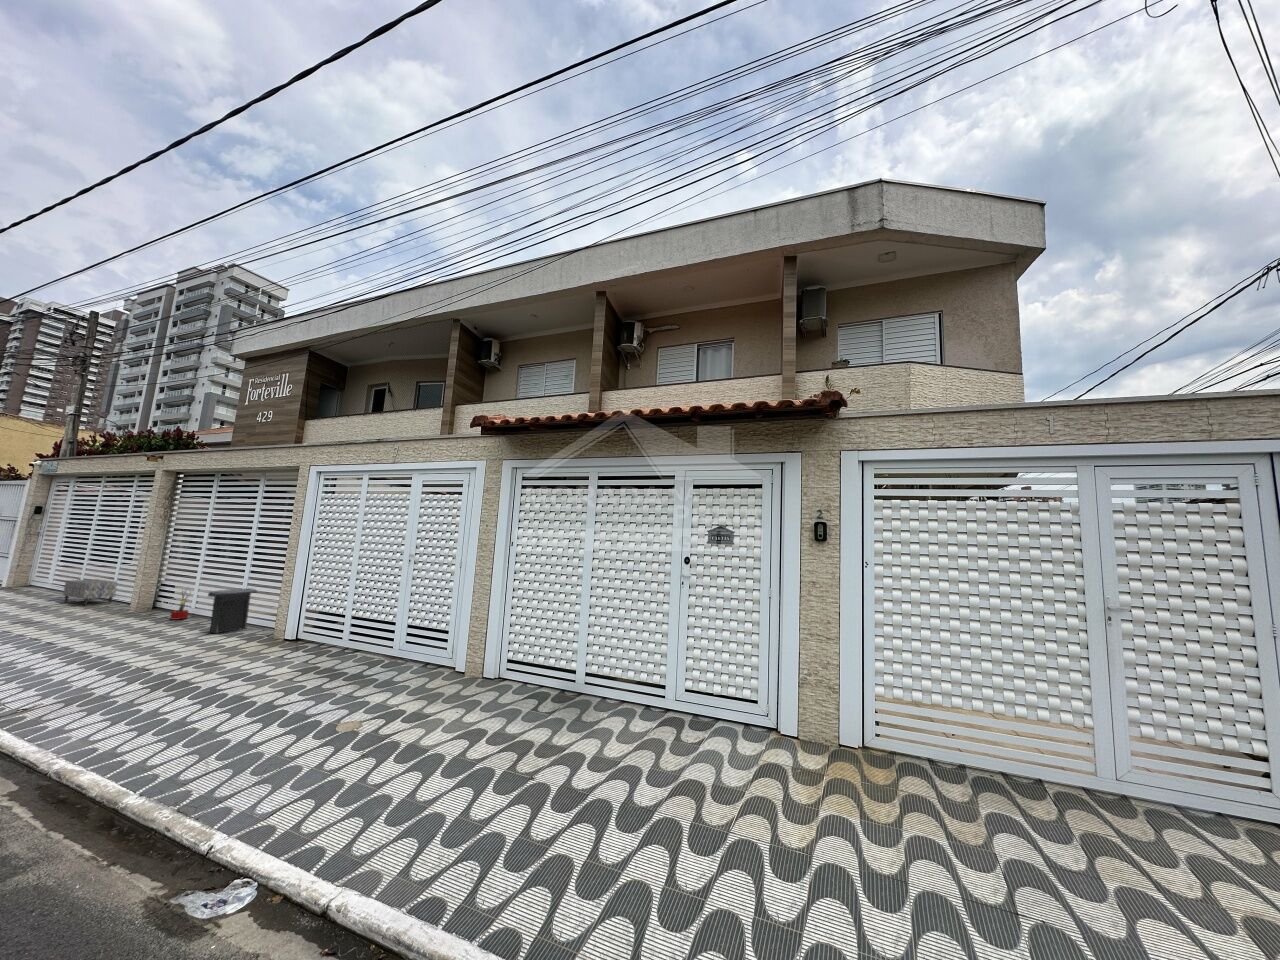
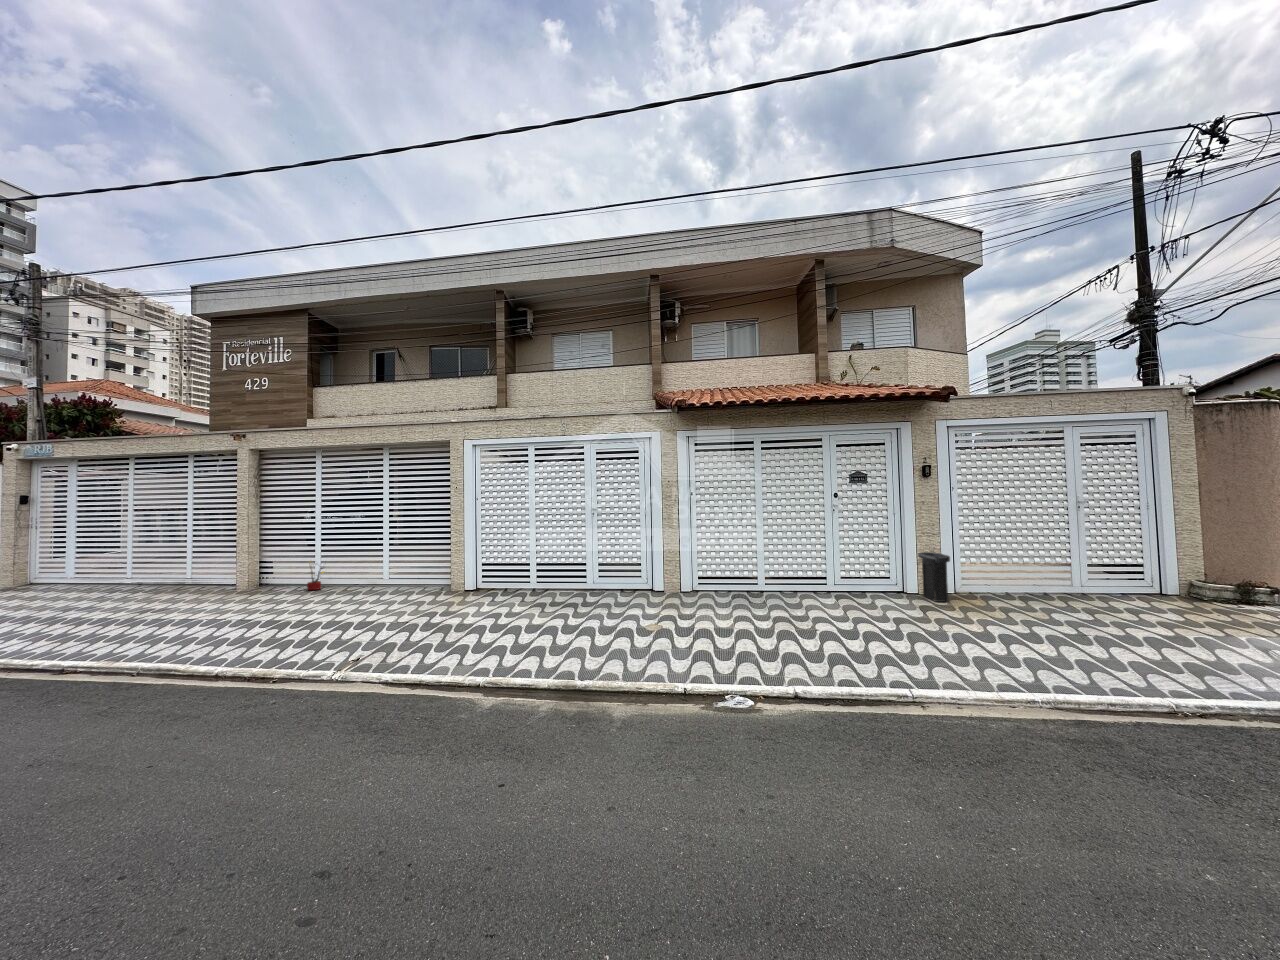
bench: present [63,579,117,605] -> none [131,566,192,591]
trash can: present [208,588,257,633] -> present [918,552,950,602]

